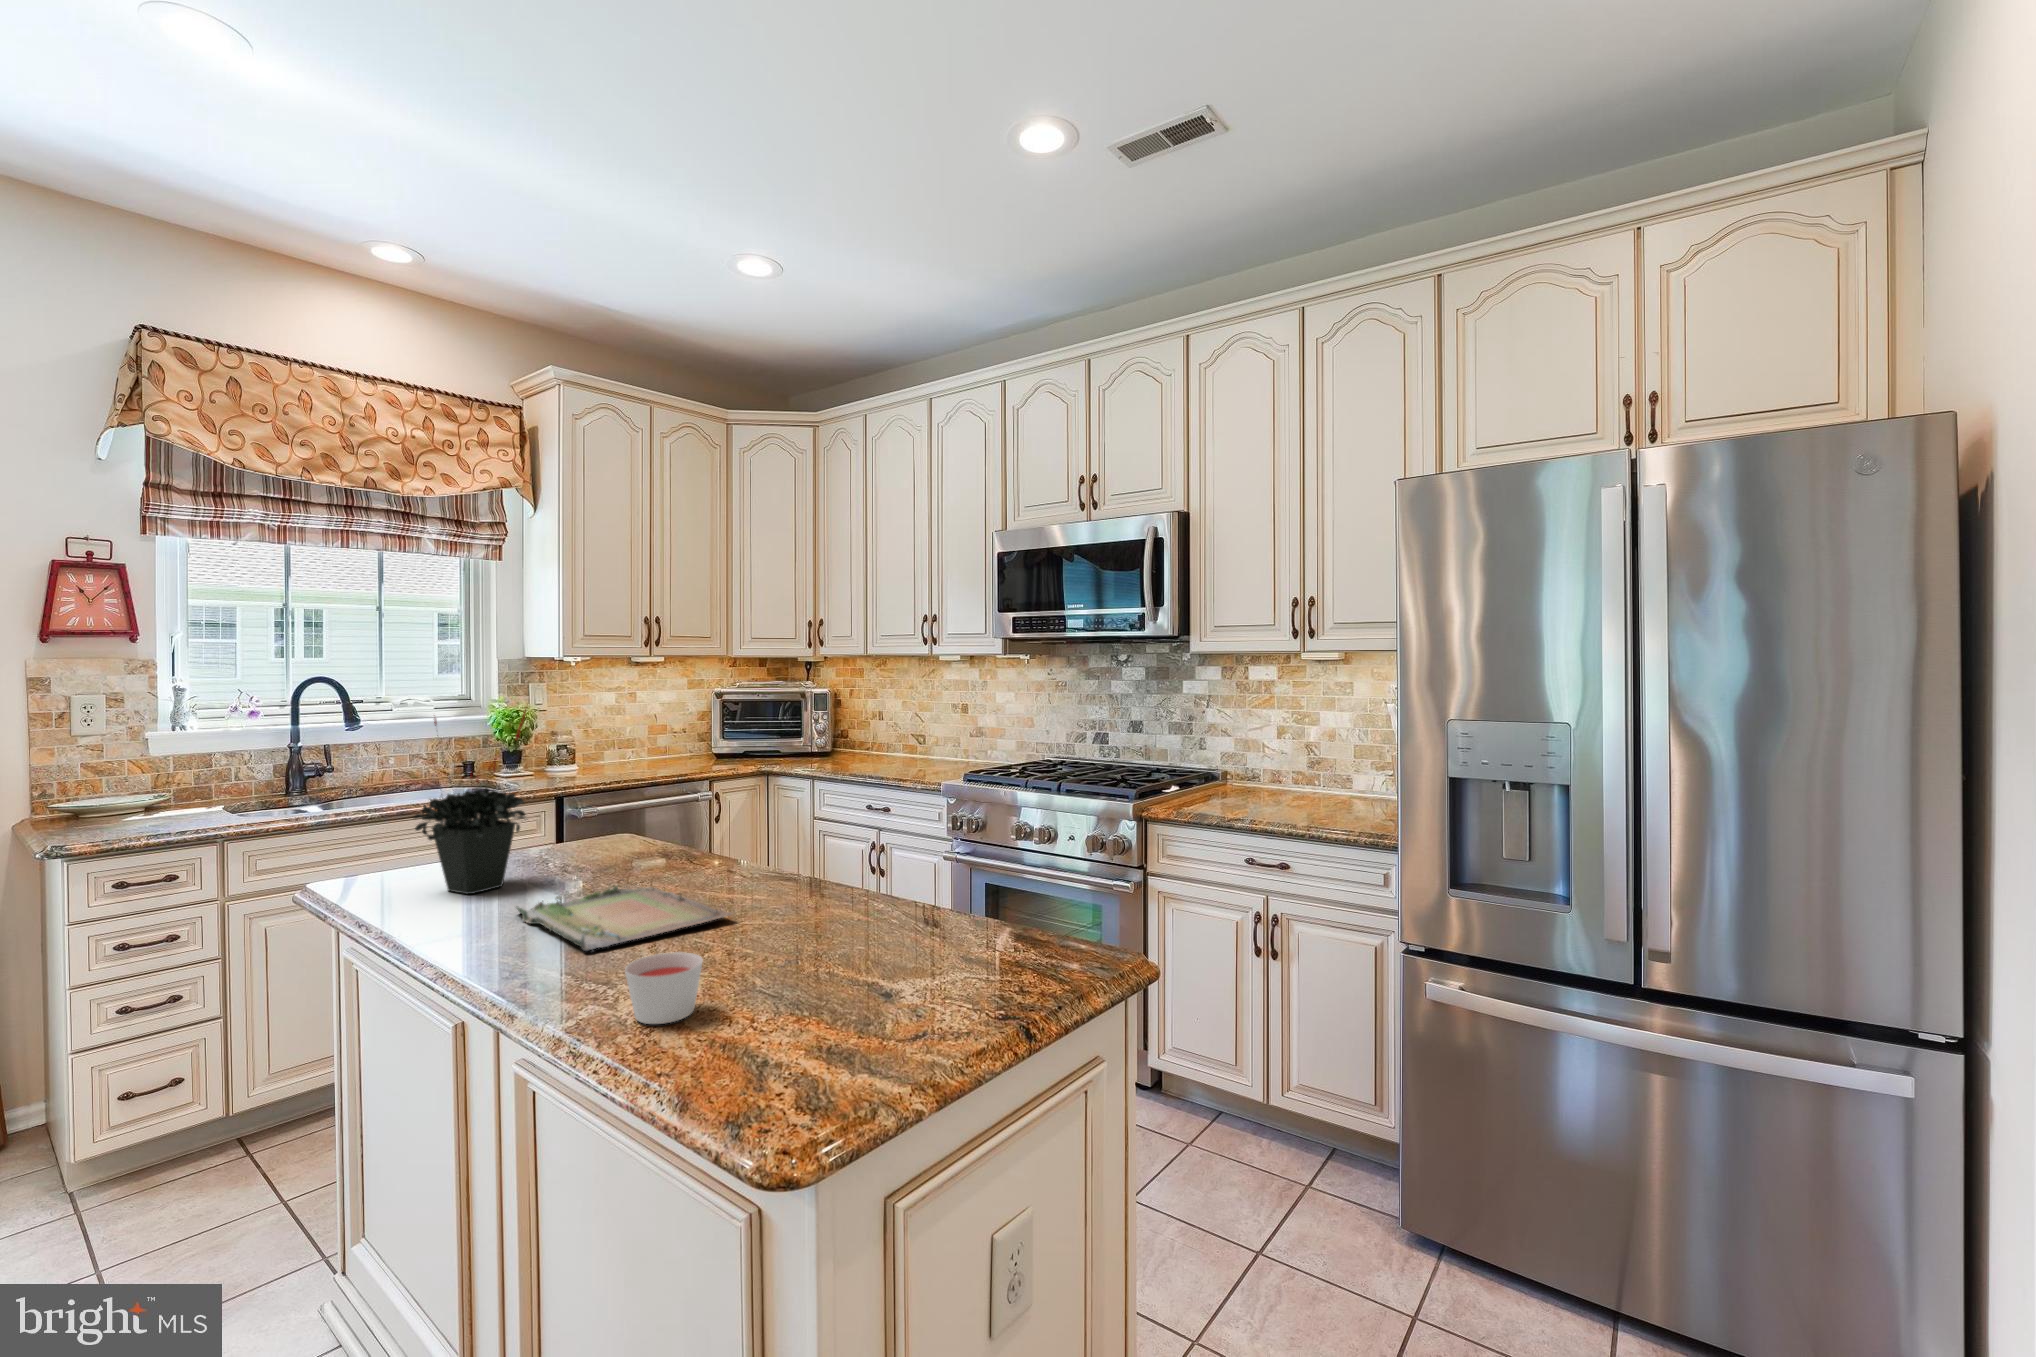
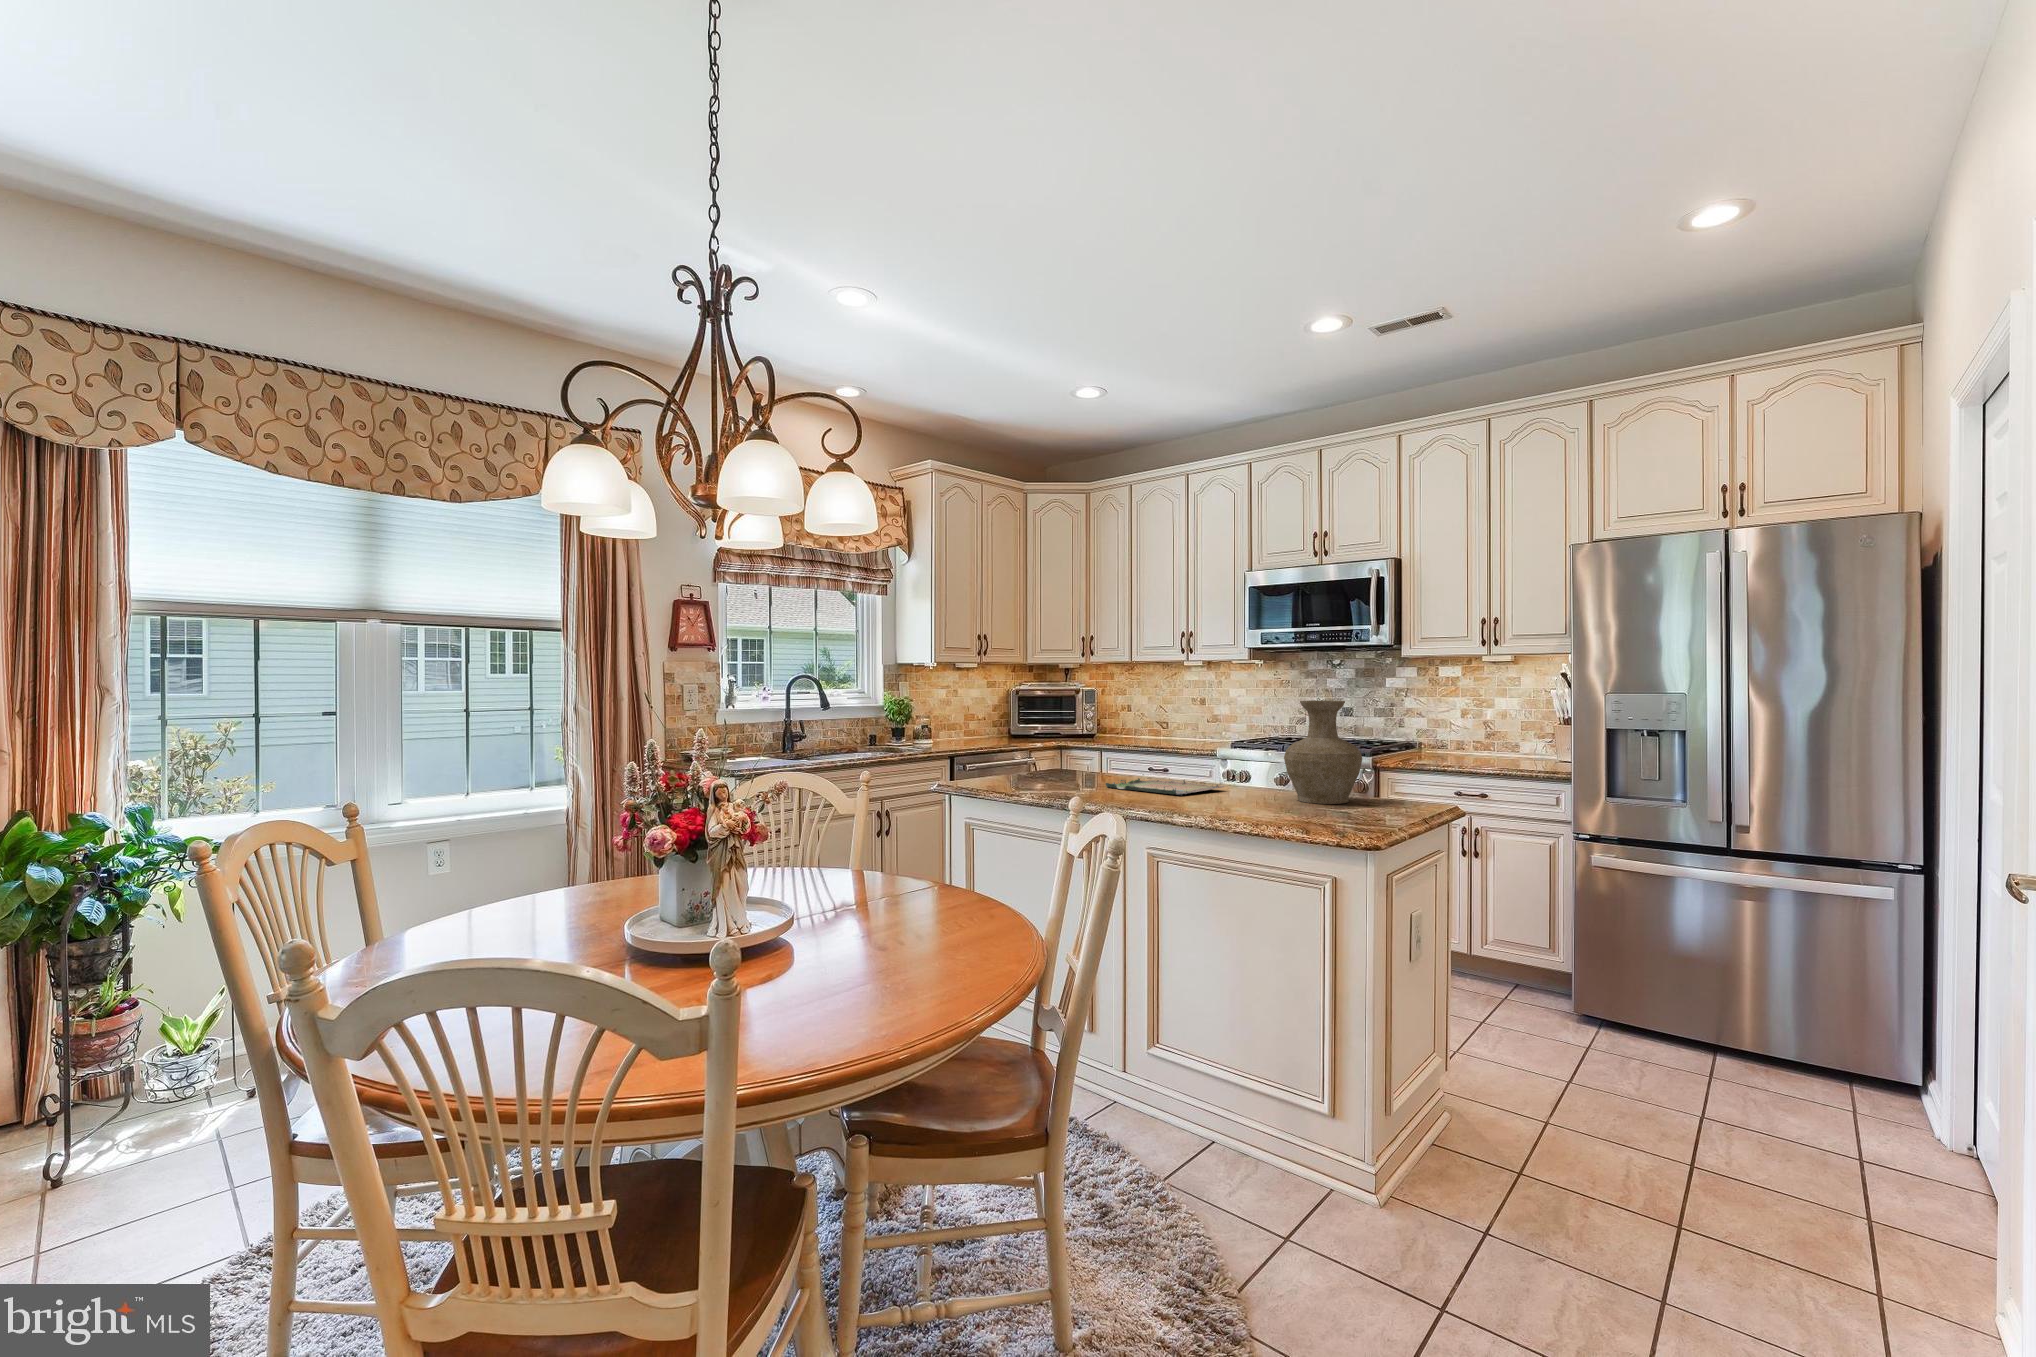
potted plant: present [414,709,526,894] -> none [1029,682,1086,782]
vase: none [780,756,938,985] -> present [1284,700,1362,804]
candle: present [625,952,703,1024] -> none [1246,783,1279,808]

